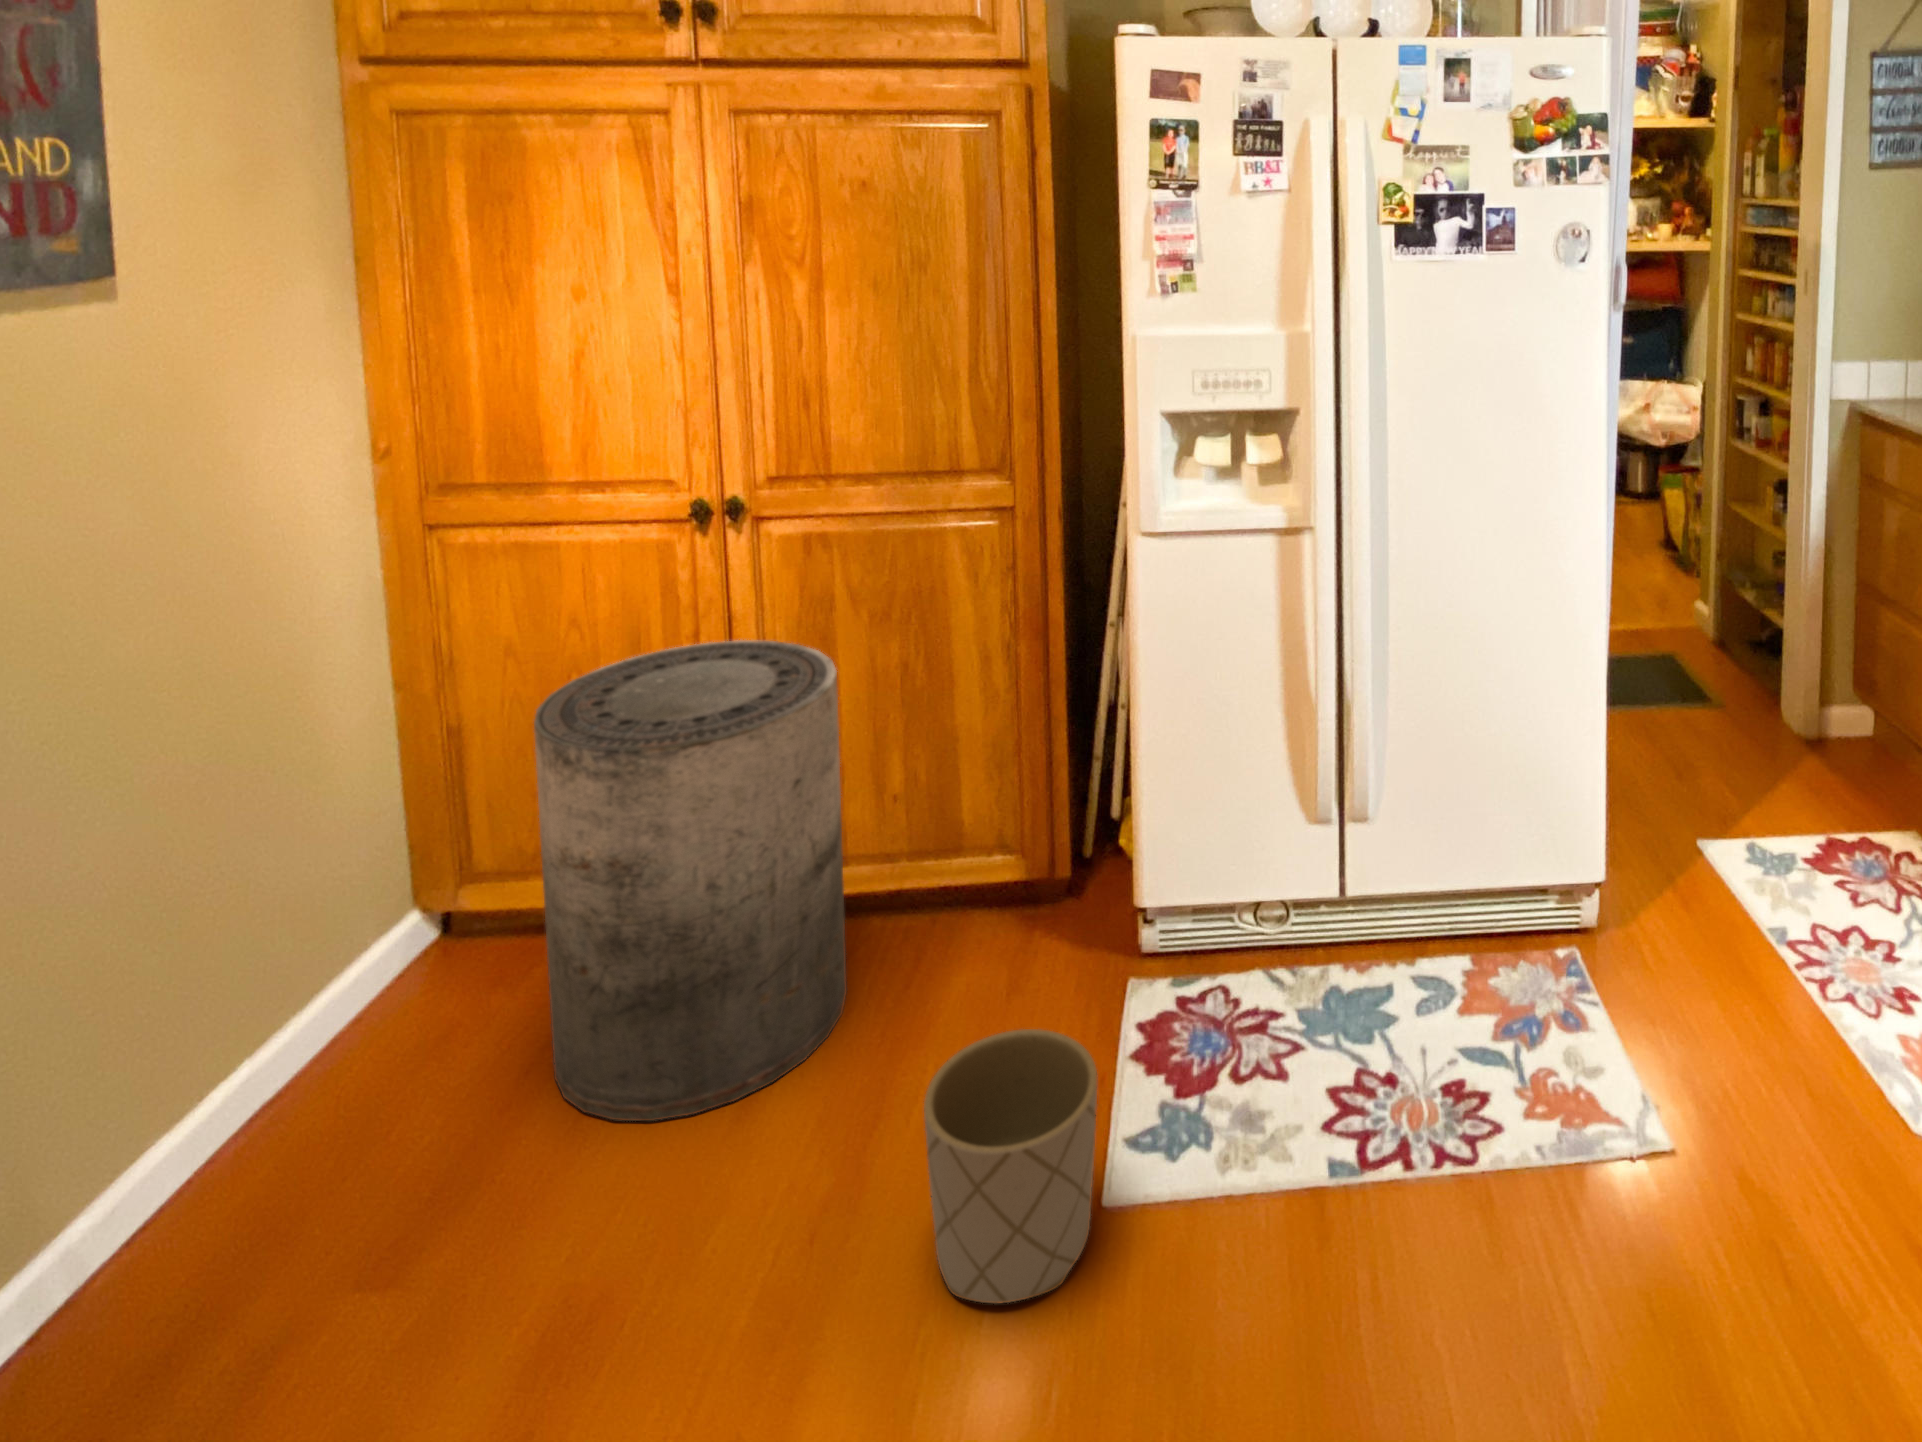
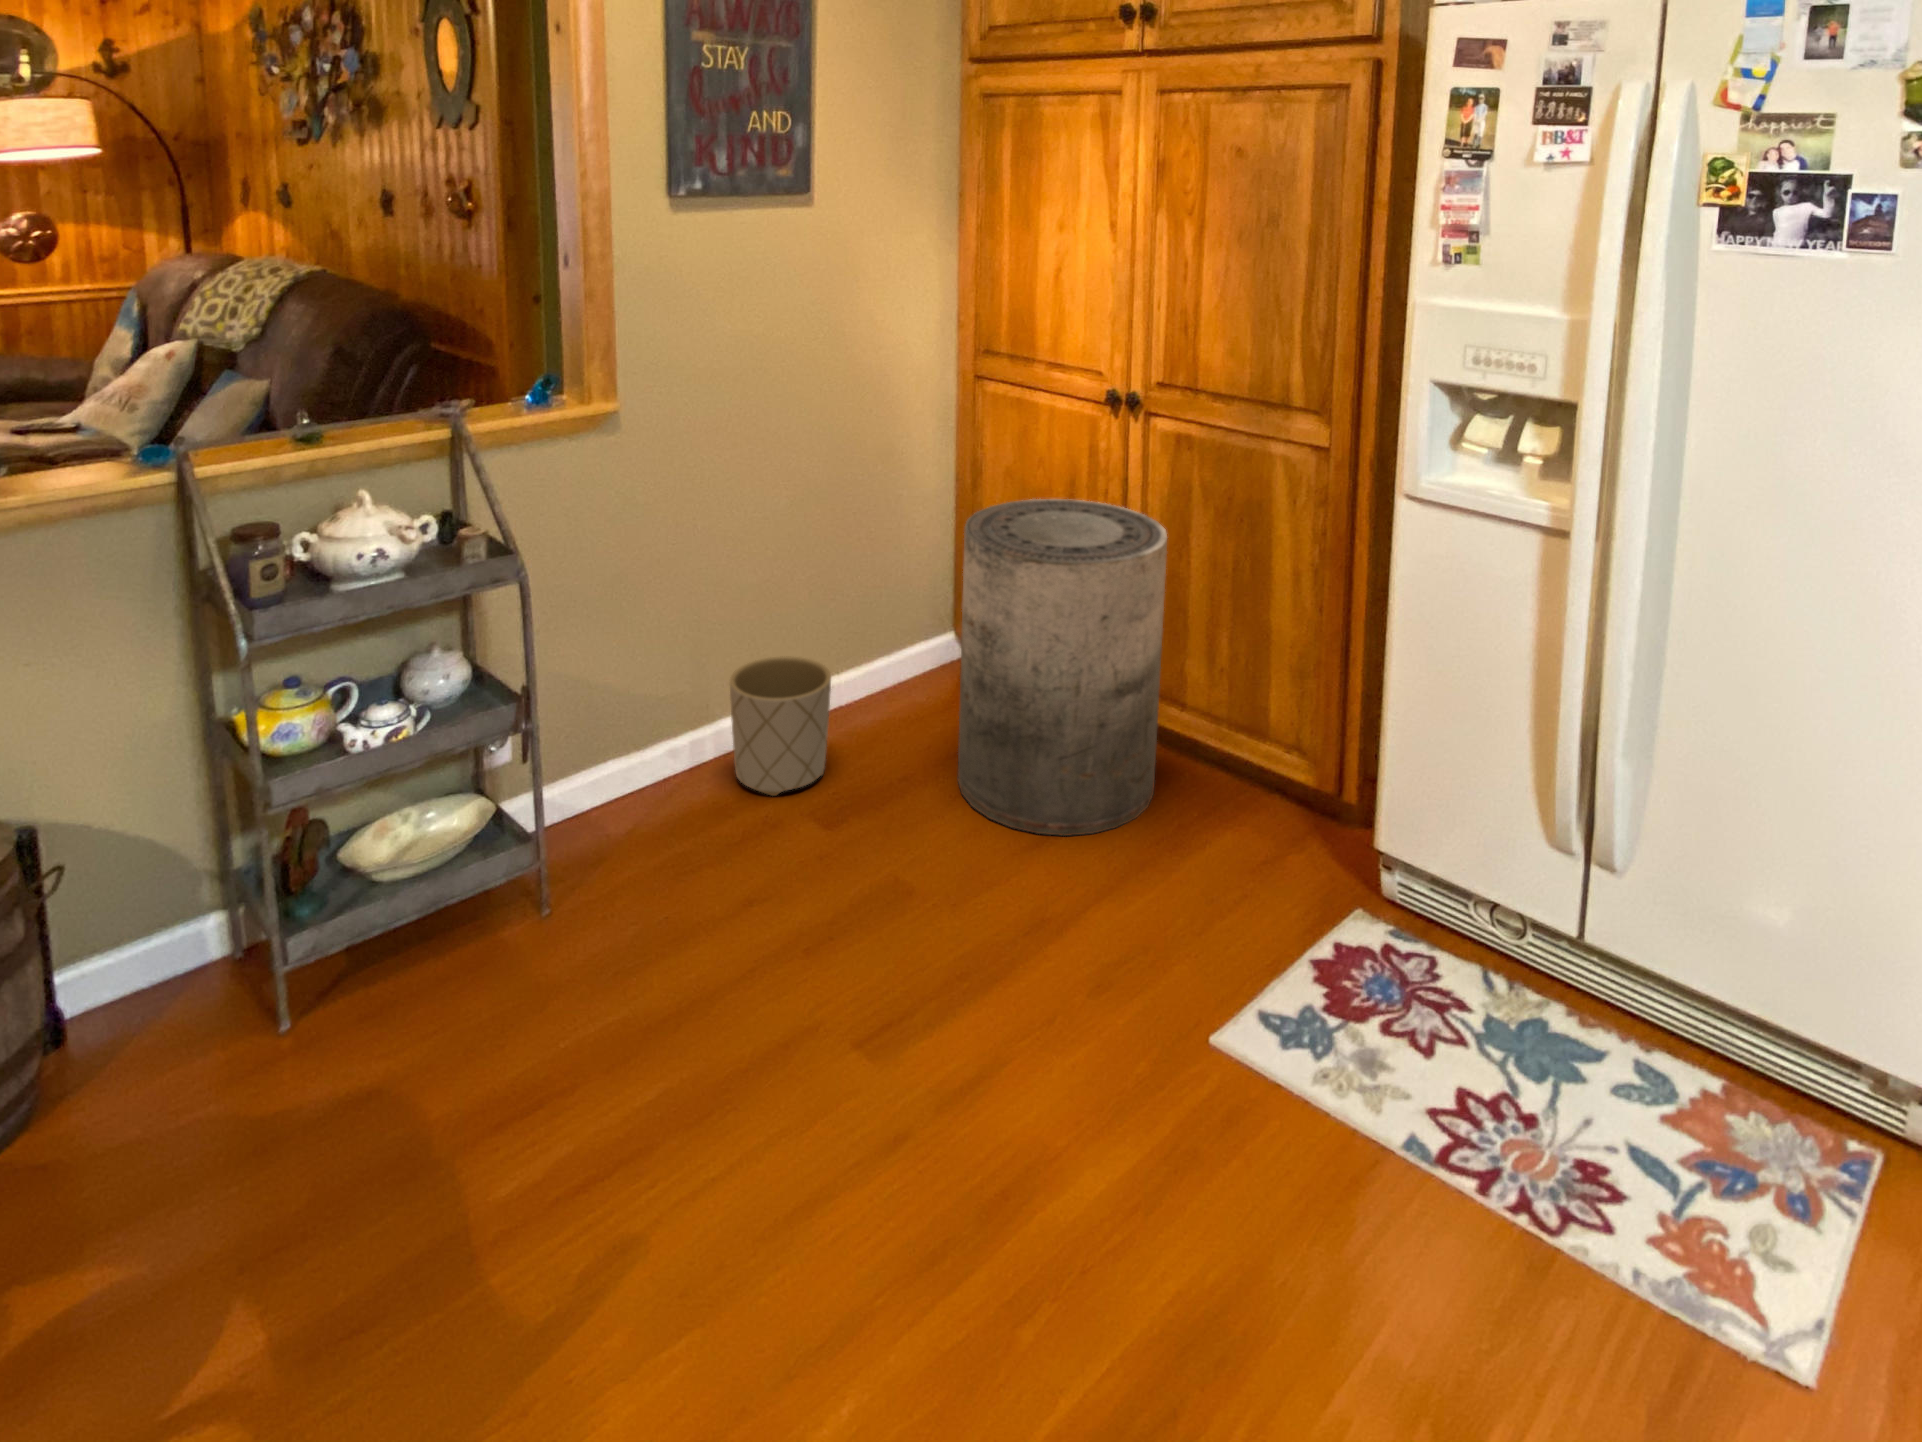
planter: present [924,1029,1097,1304] -> present [730,656,831,796]

